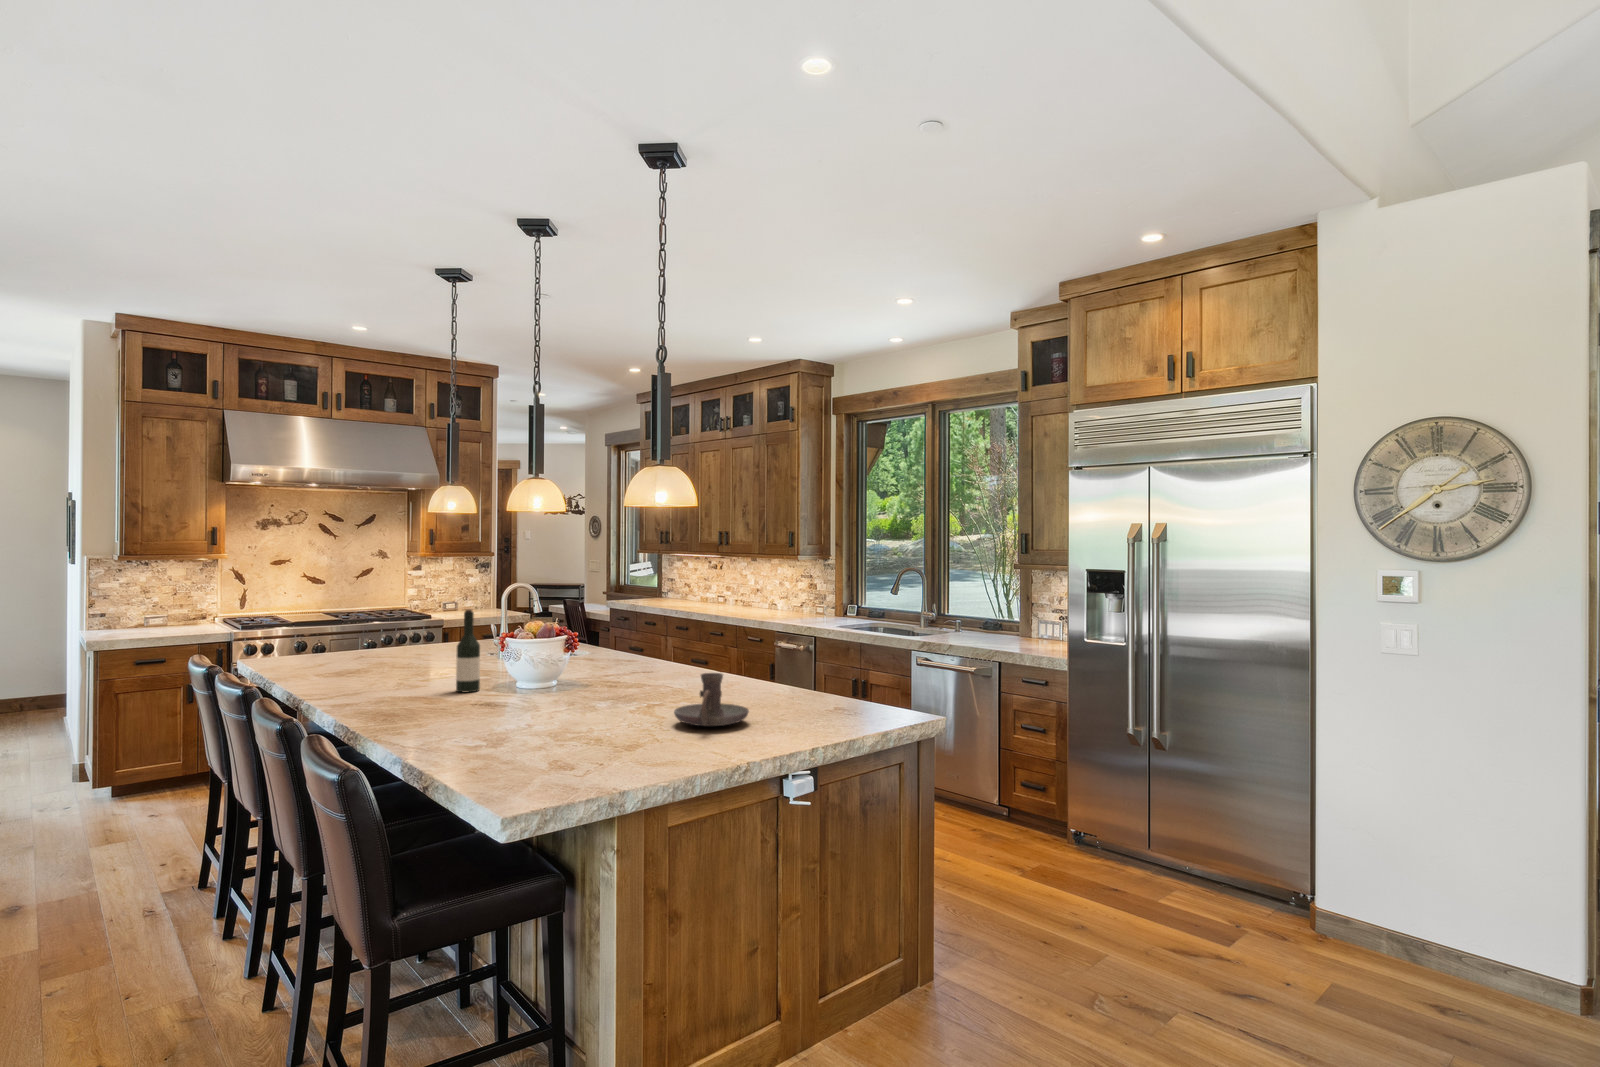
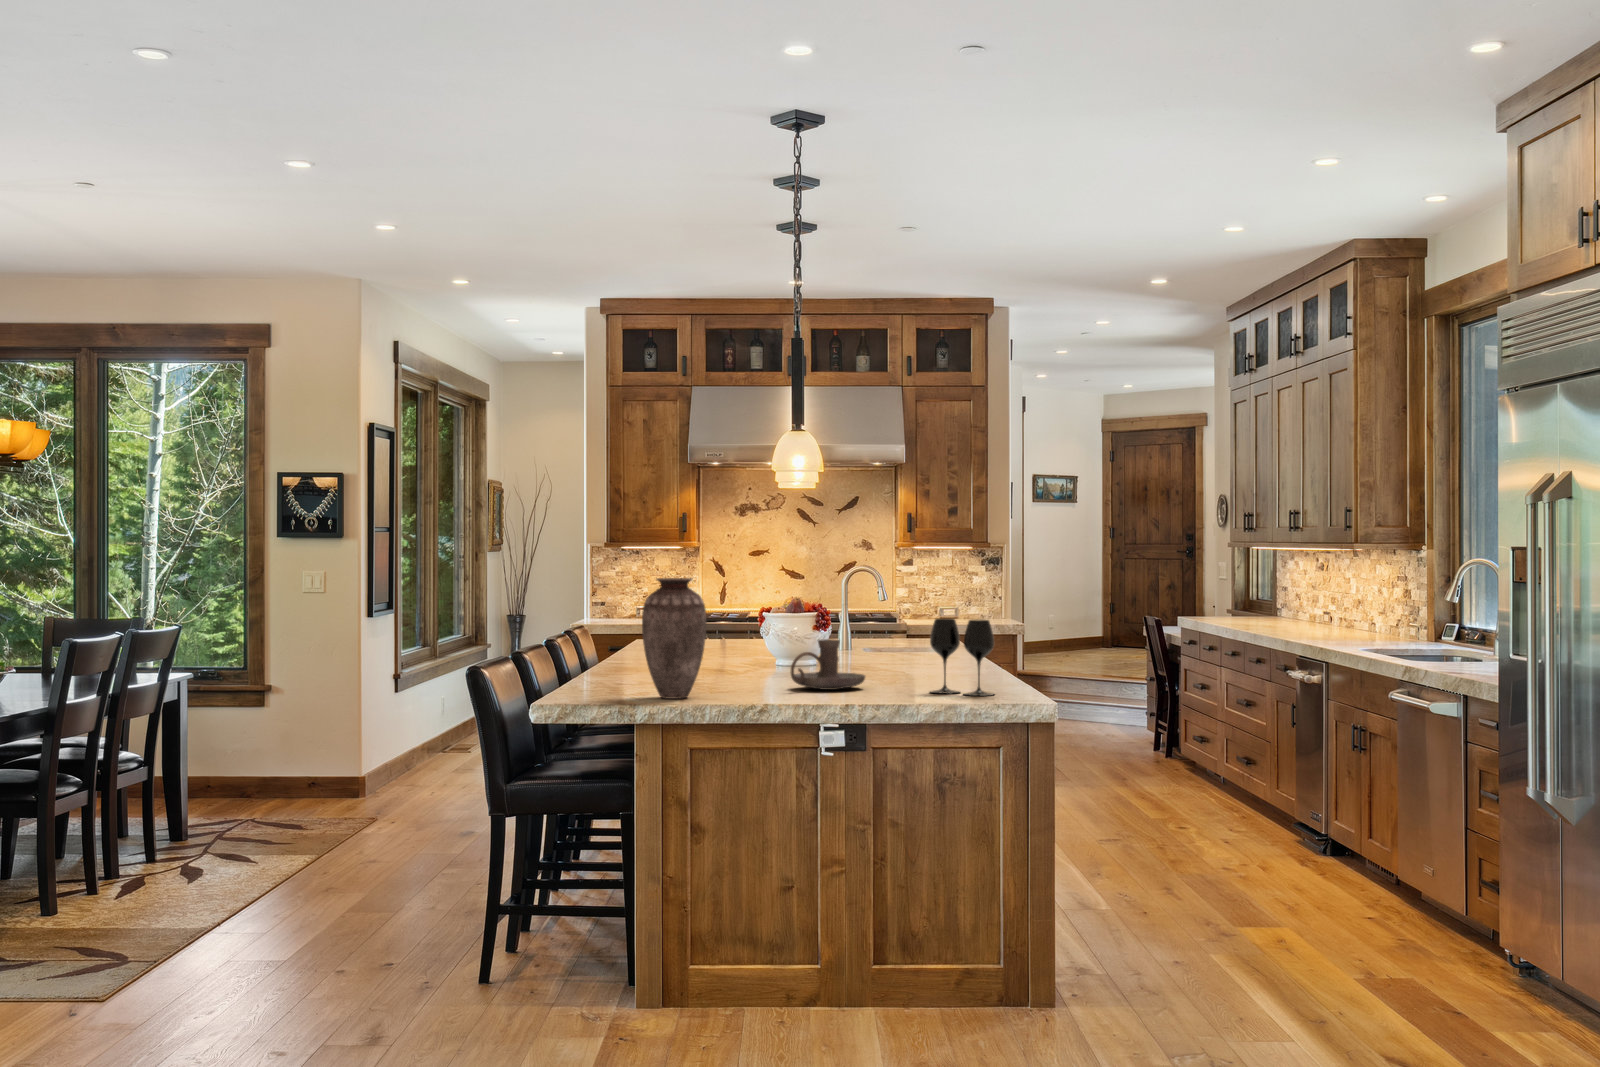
wine bottle: present [456,609,480,692] -> none [721,584,743,665]
vase: none [582,624,661,770] -> present [642,578,706,699]
wine glass: none [814,646,881,719] -> present [930,618,994,696]

